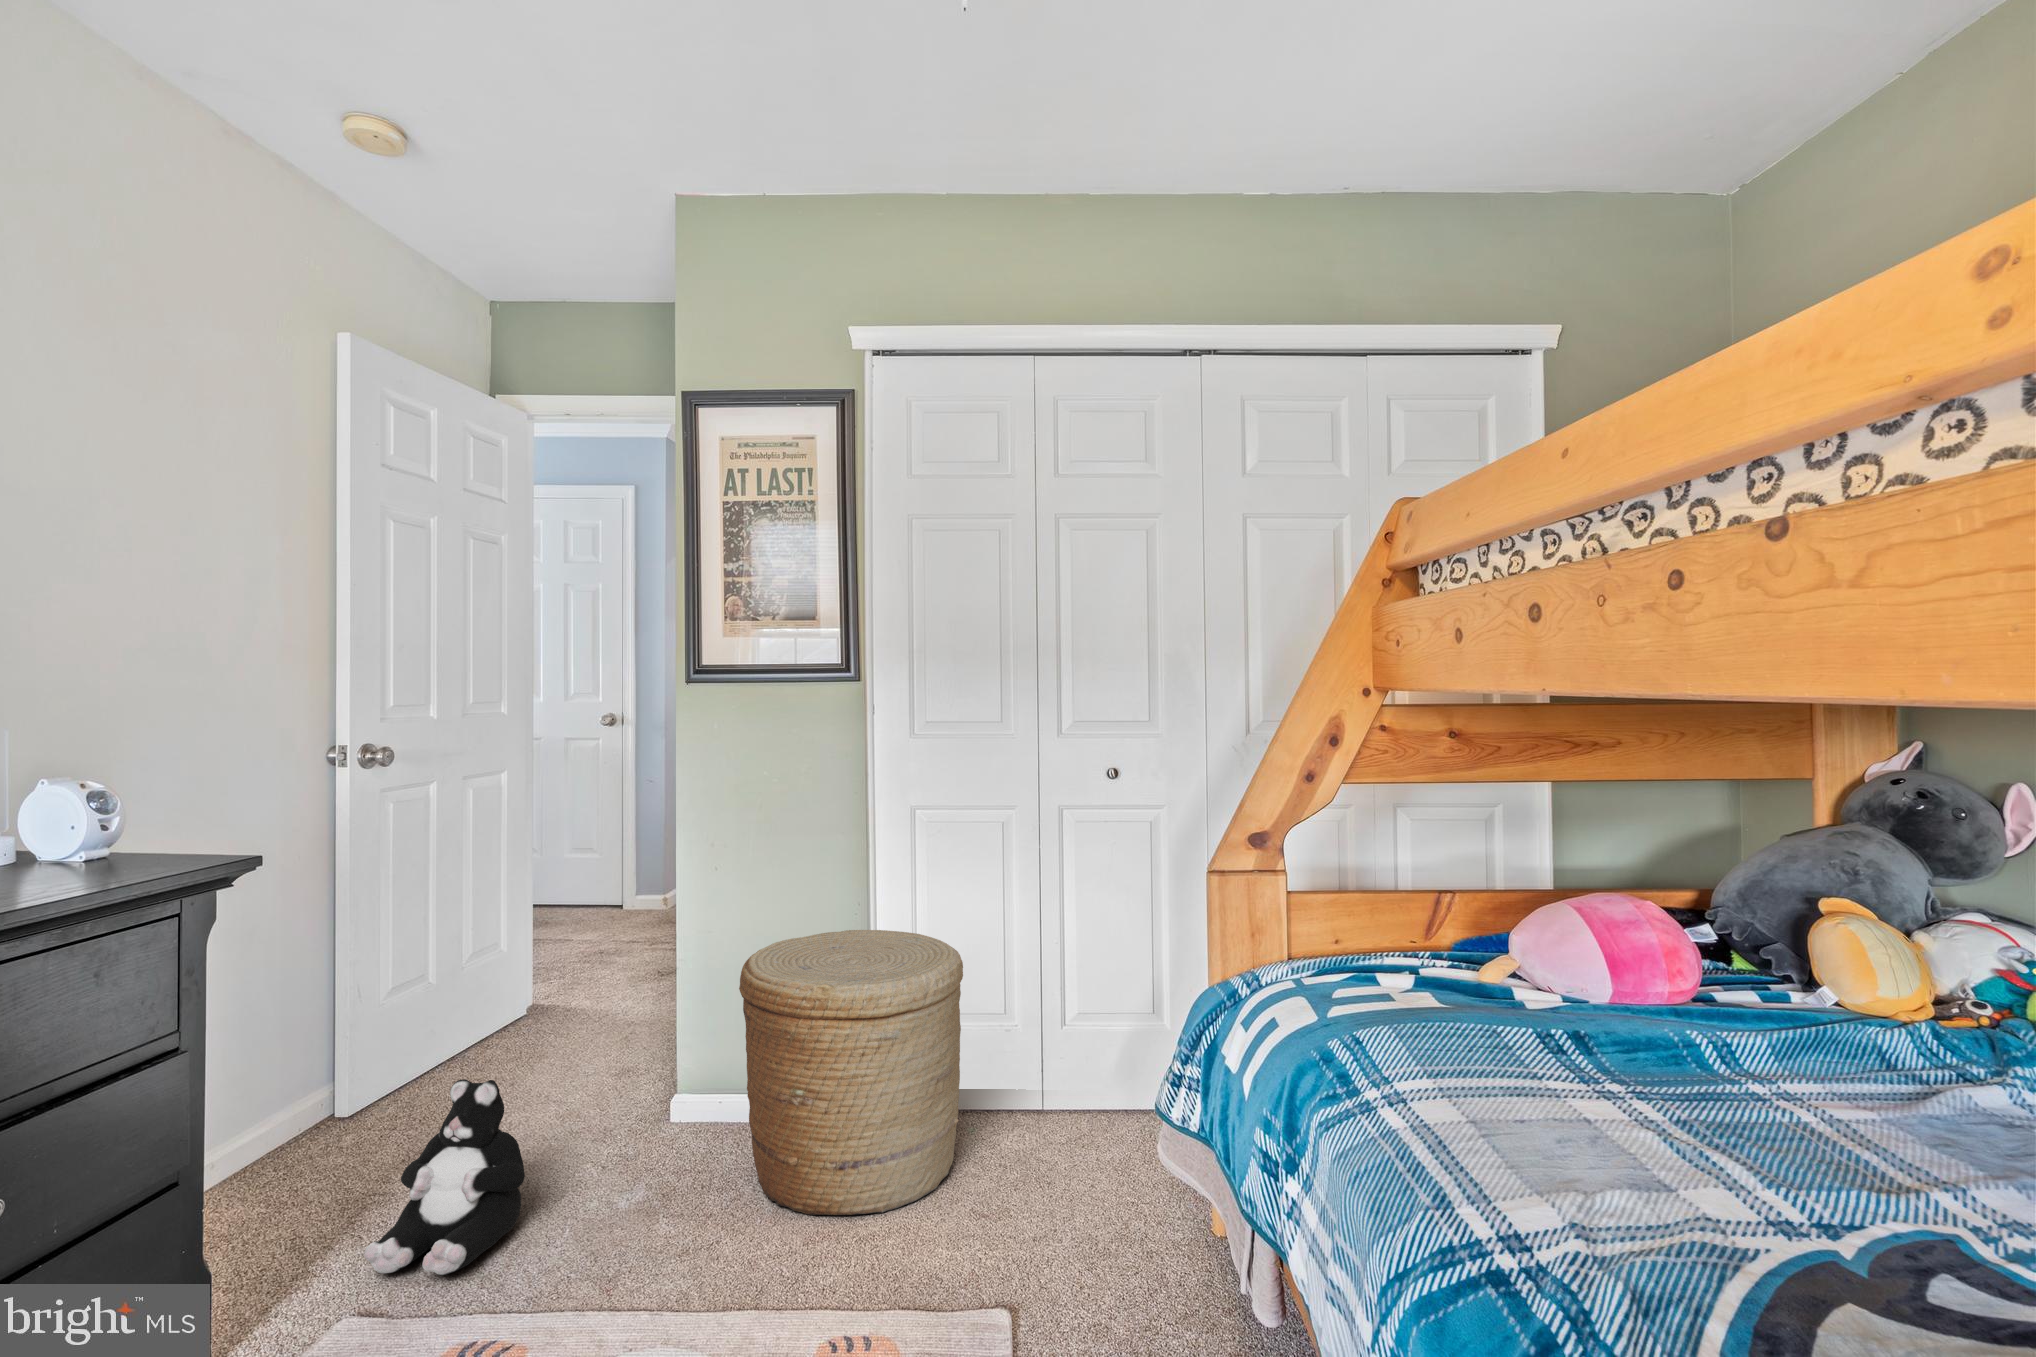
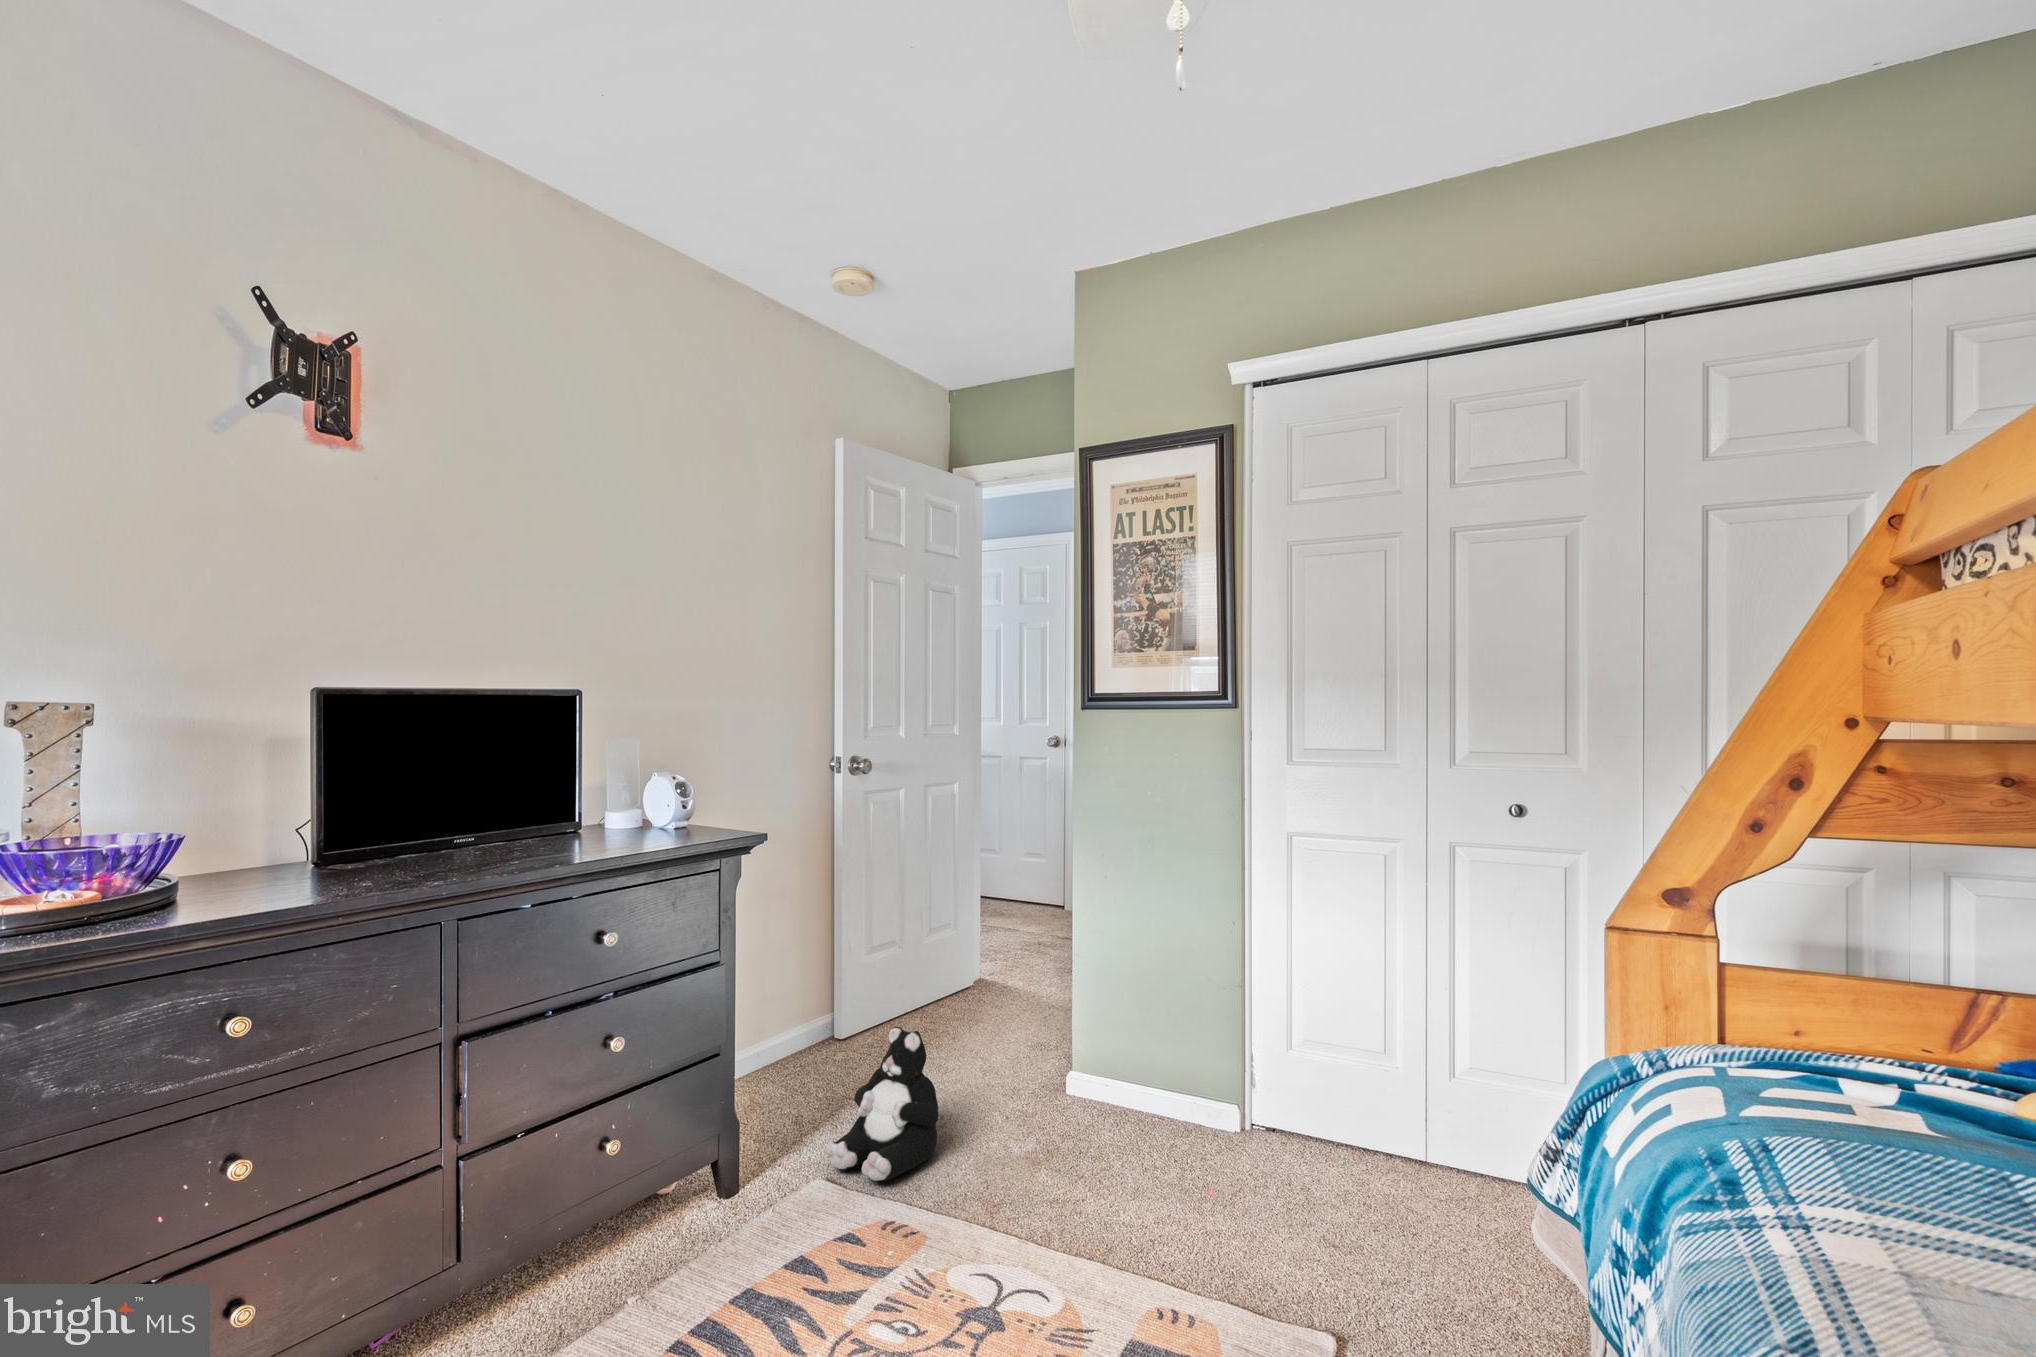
basket: present [739,930,963,1215] -> none [1114,948,1335,1230]

